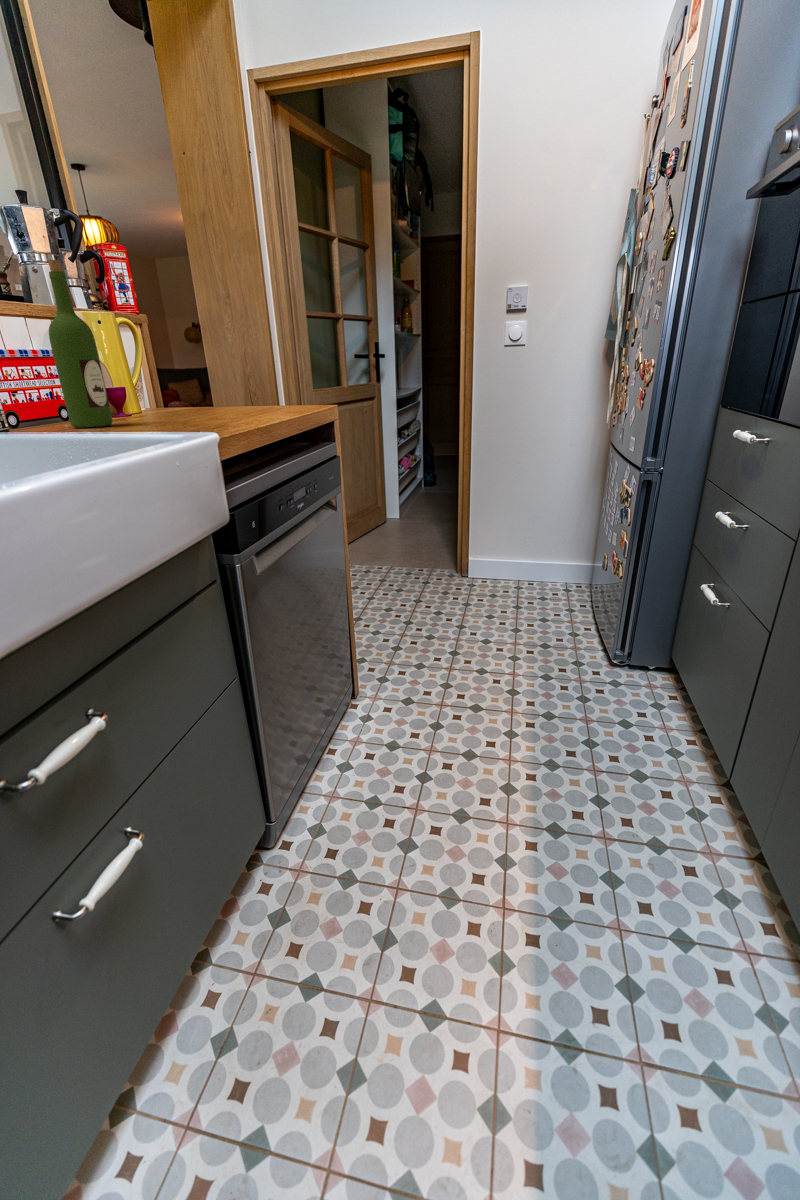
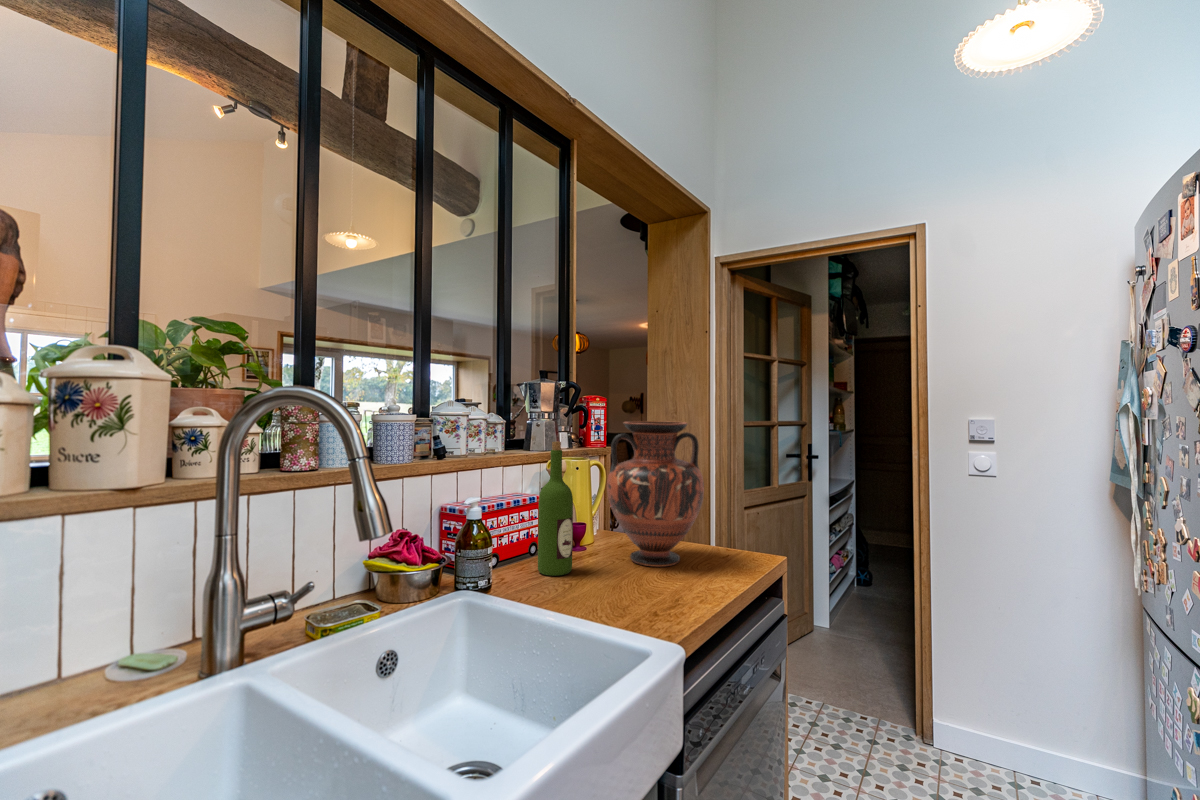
vase: none [133,242,251,418] -> present [607,421,704,567]

